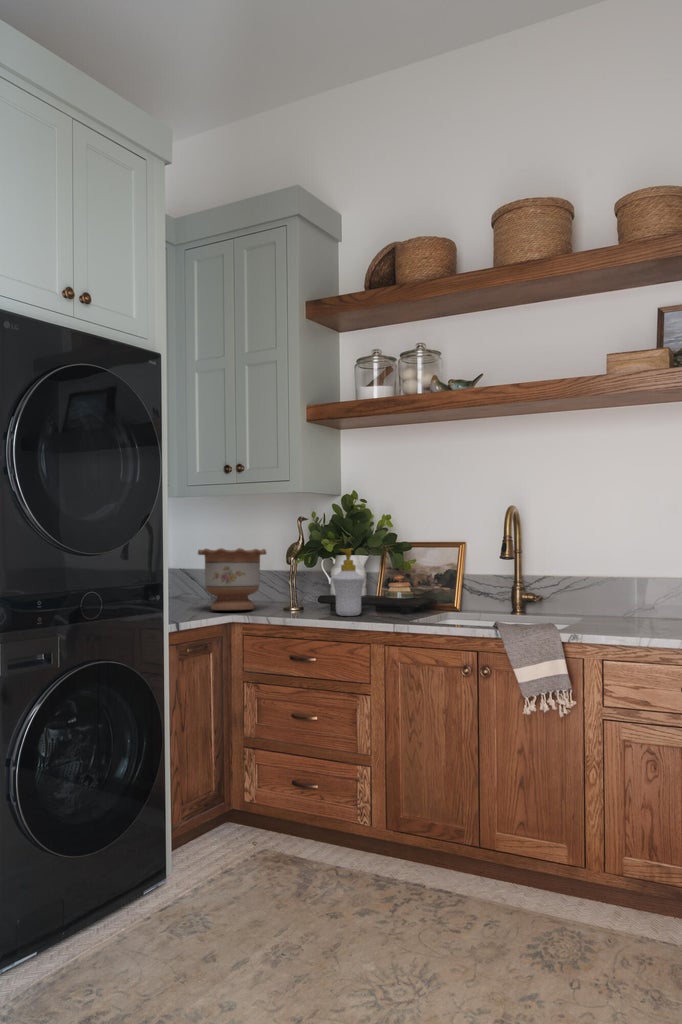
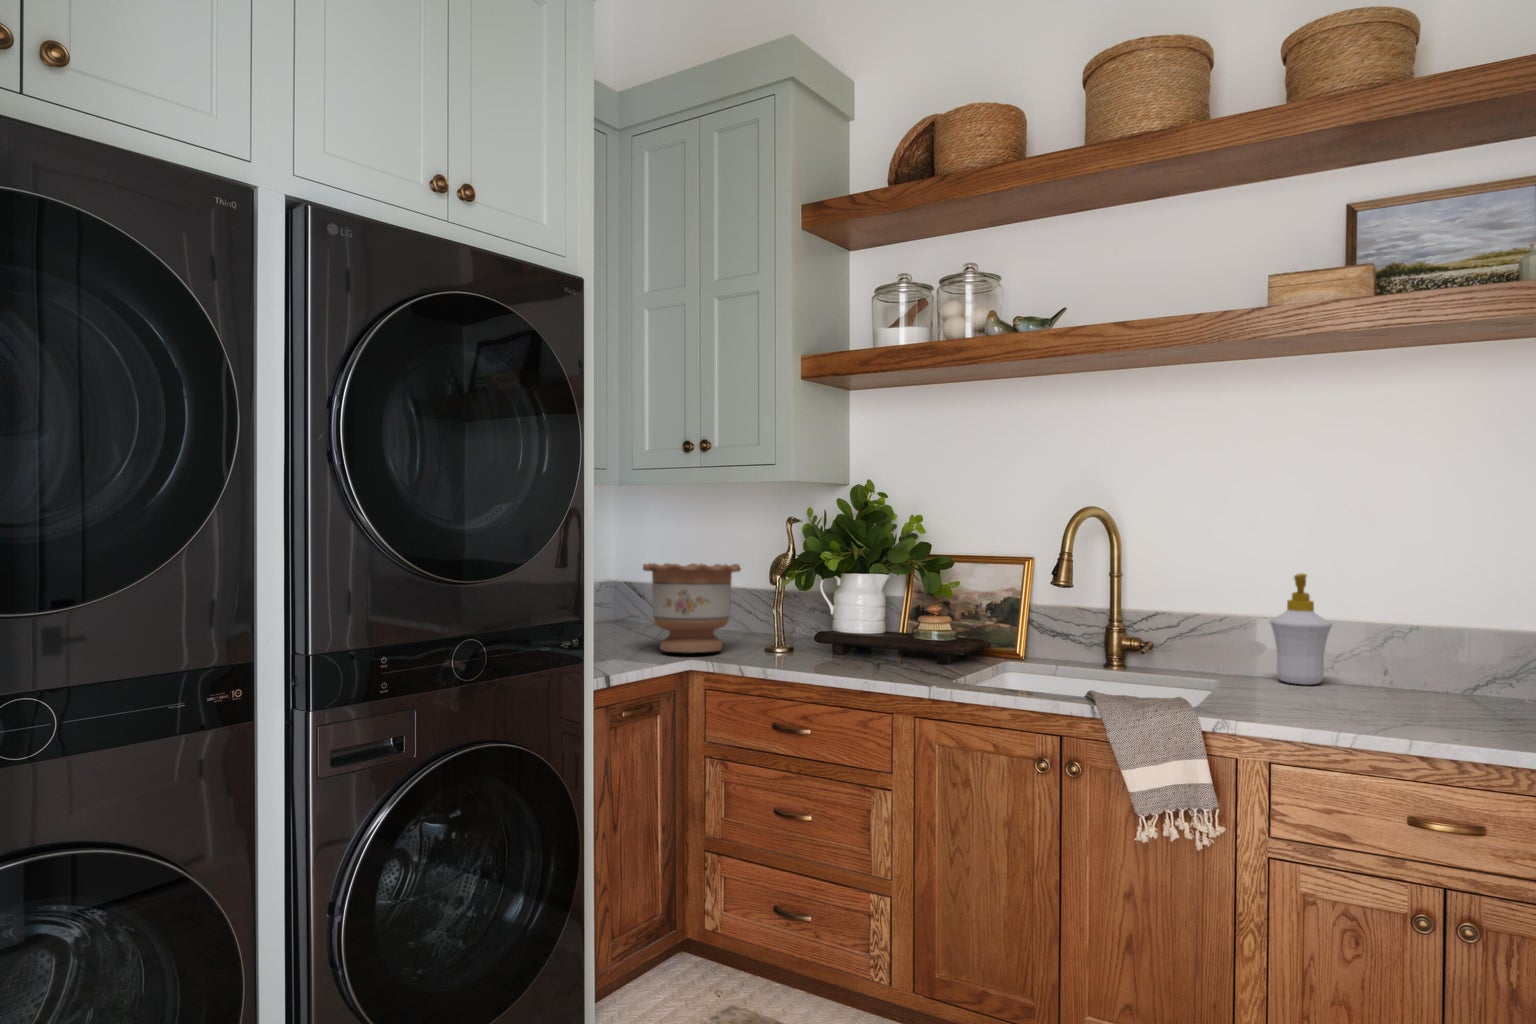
soap bottle: present [332,548,365,616] -> present [1270,574,1332,685]

